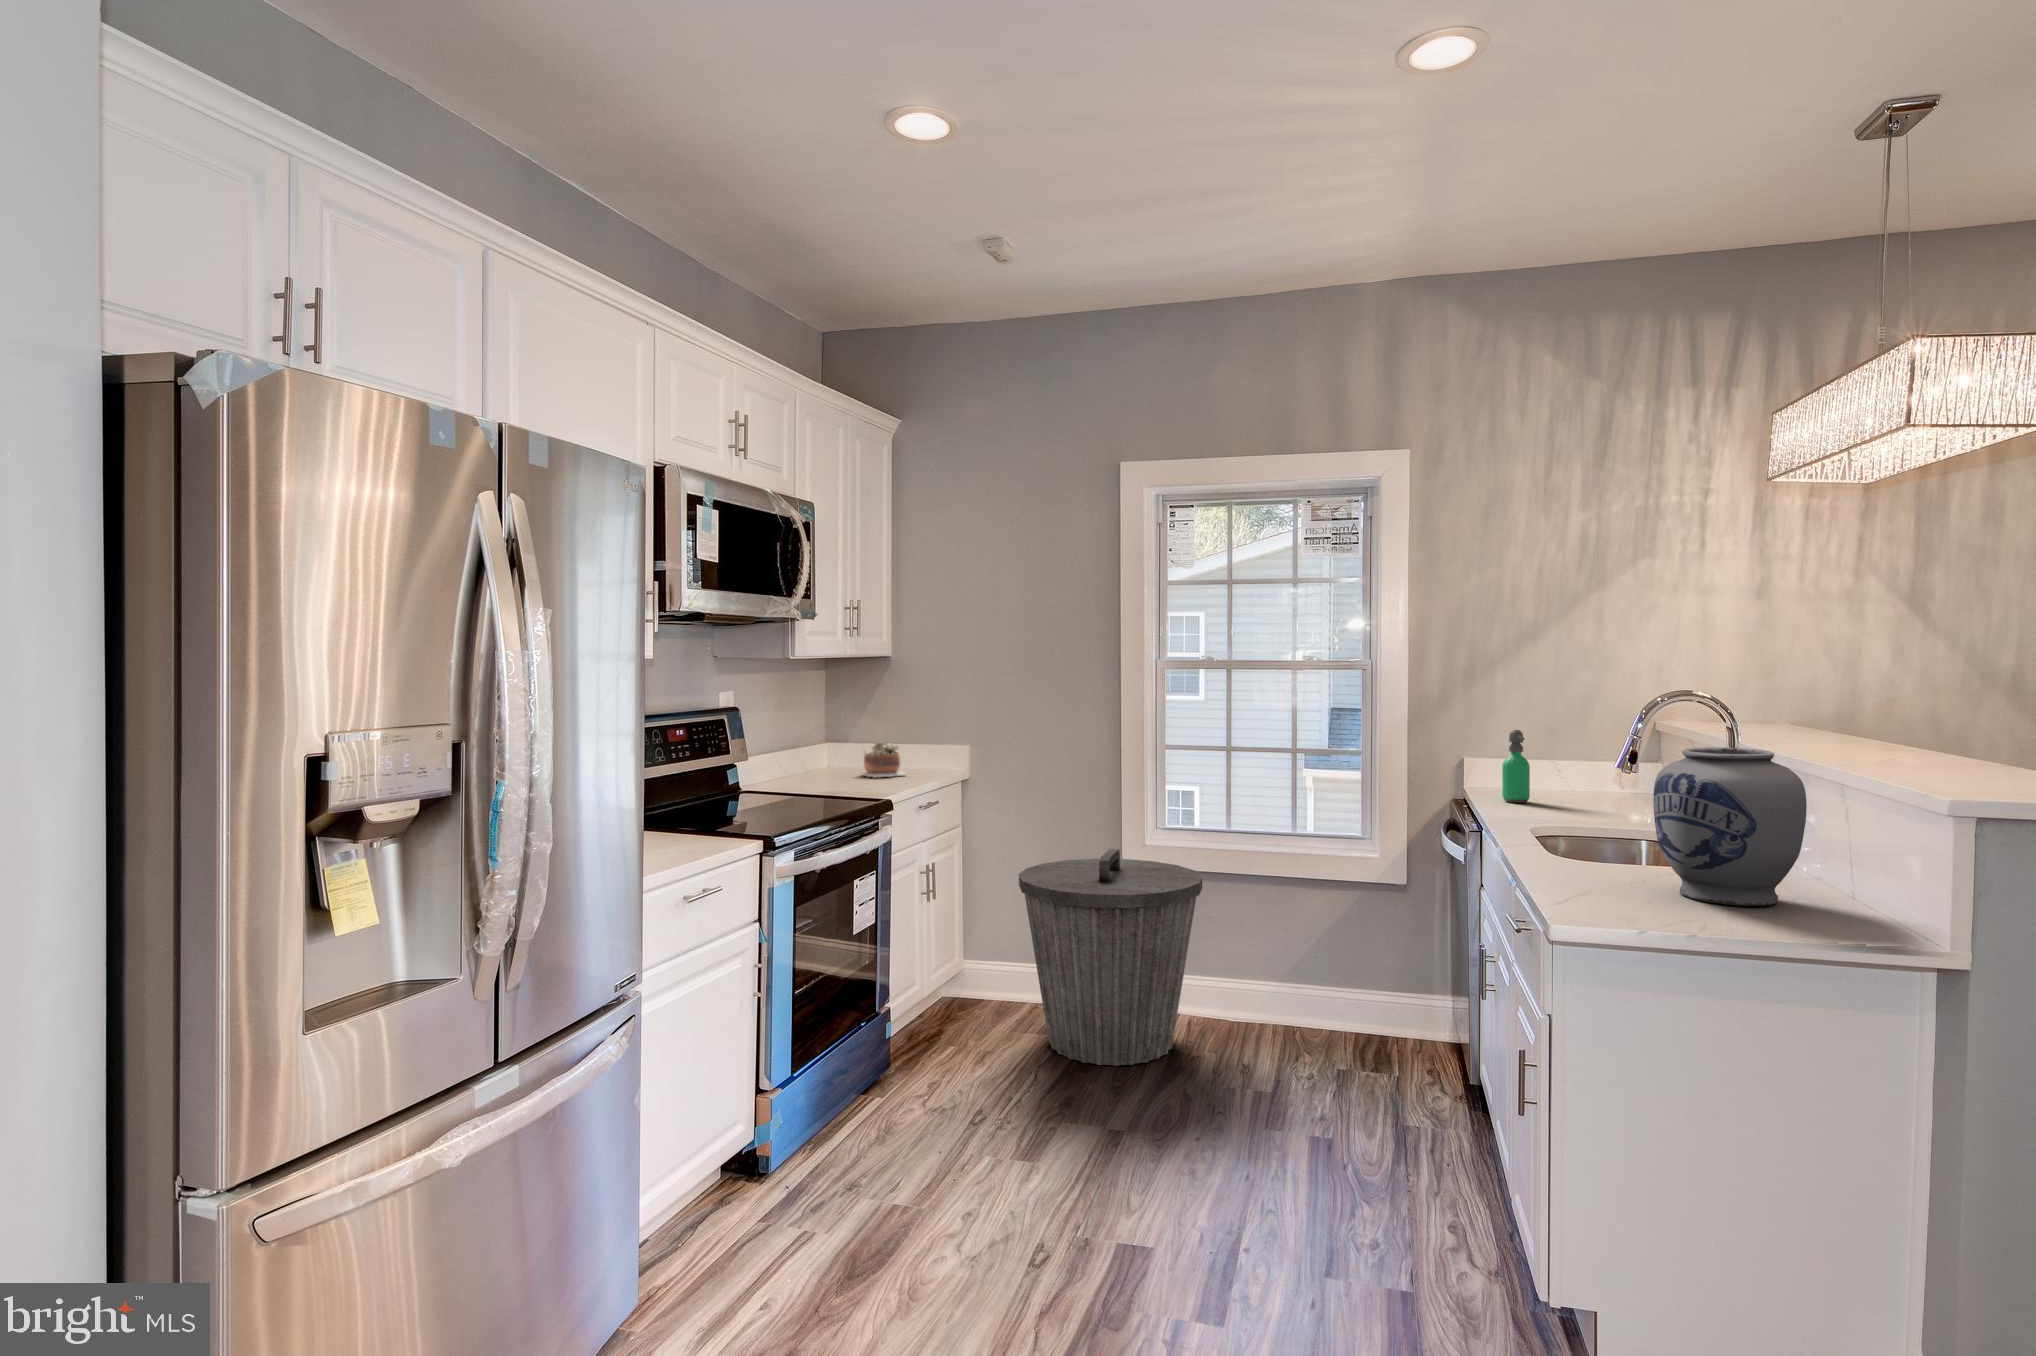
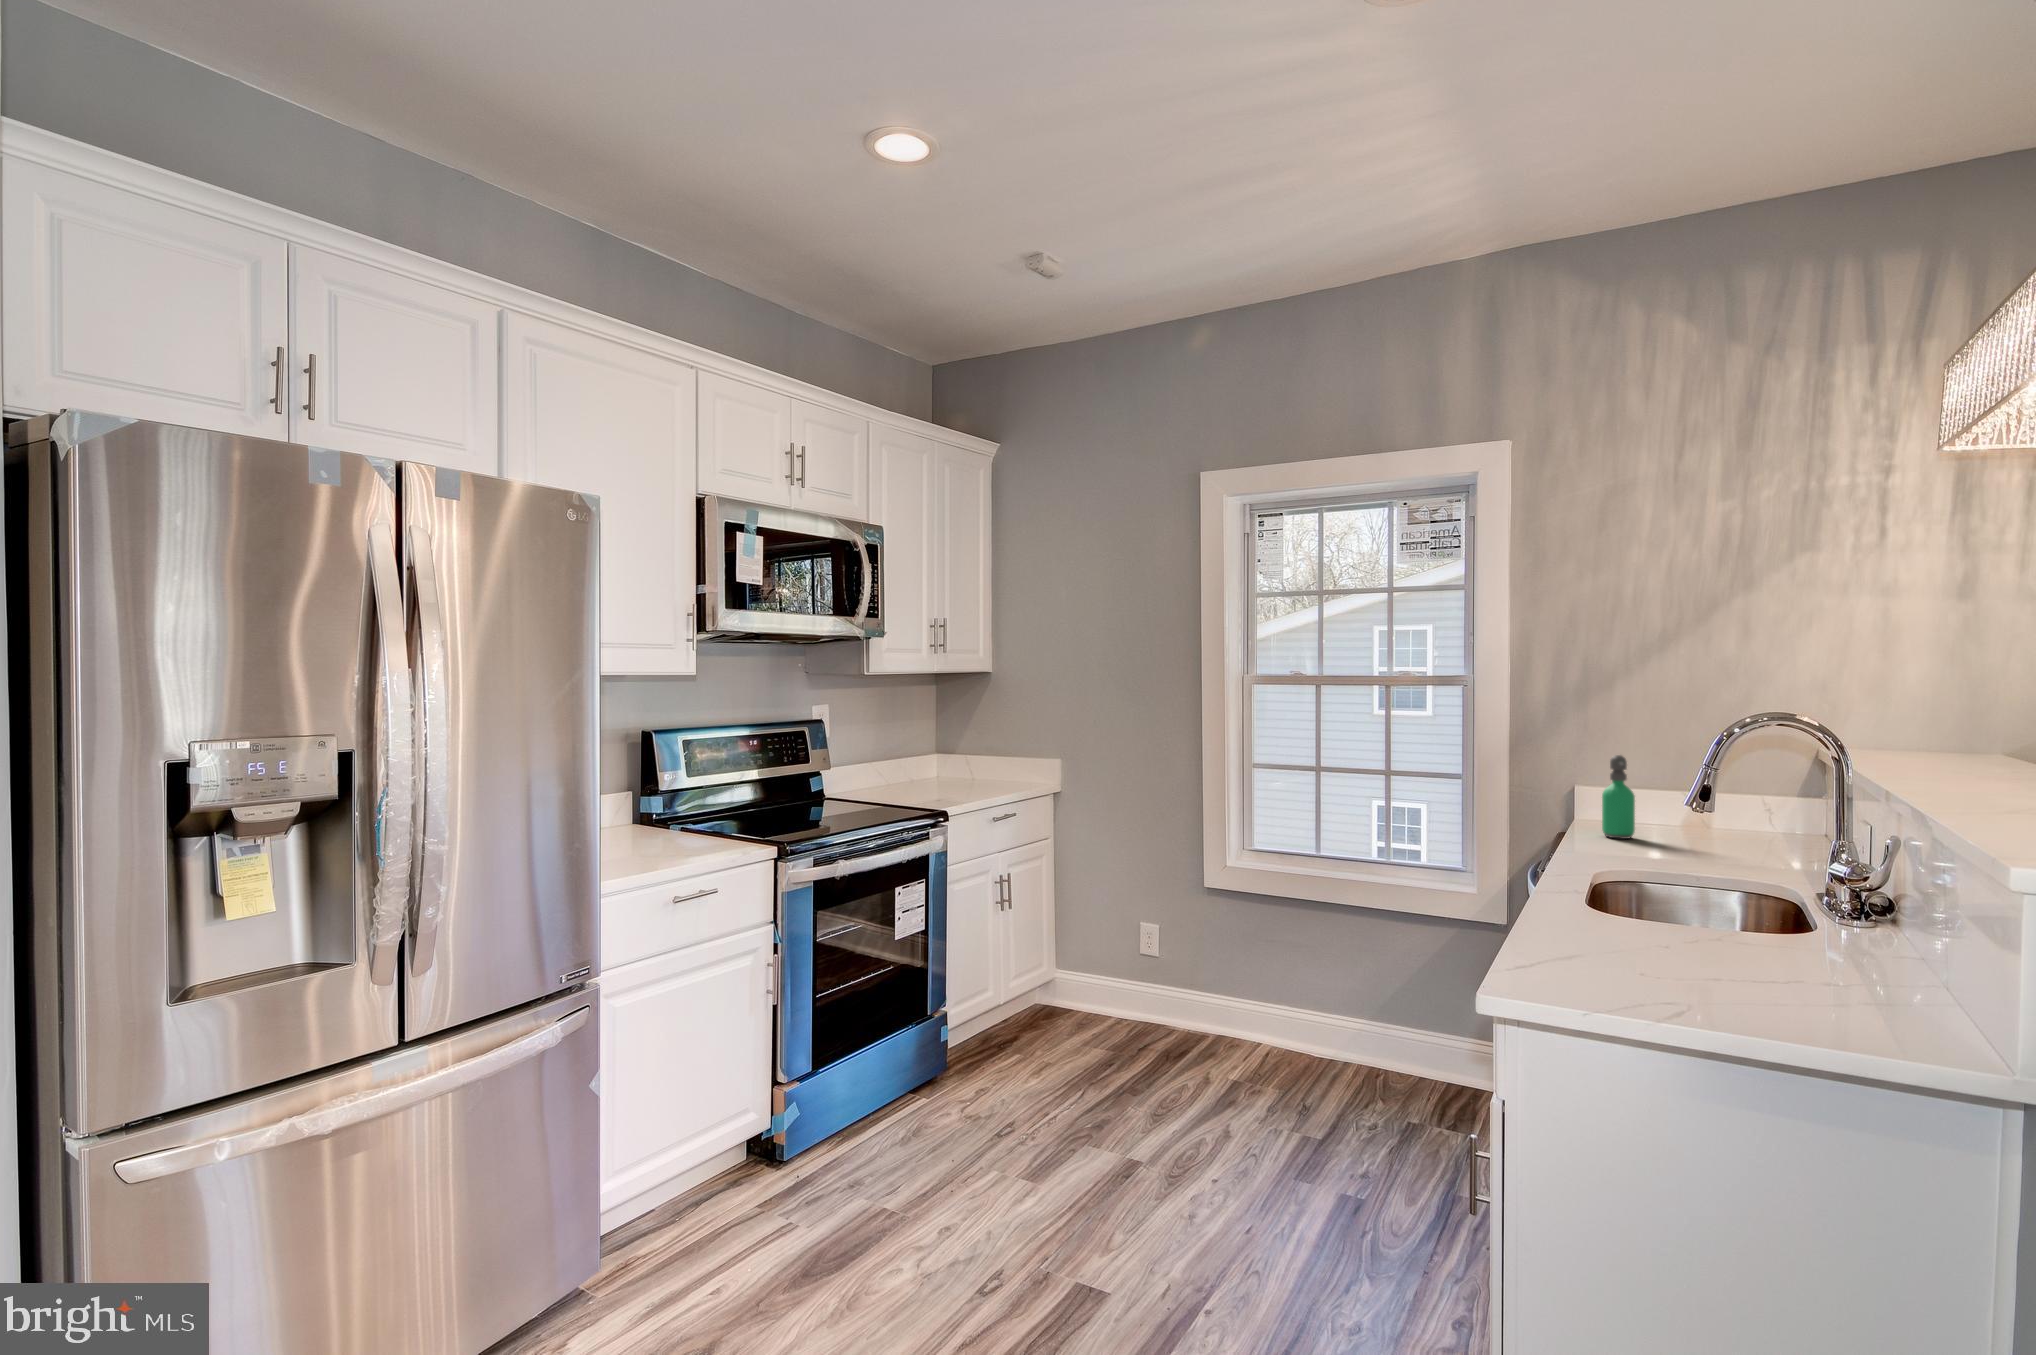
succulent plant: present [863,741,906,777] -> none [958,750,1001,786]
vase: present [1653,747,1807,906] -> none [1645,788,1834,988]
trash can: present [1019,849,1202,1066] -> none [1083,866,1273,1092]

